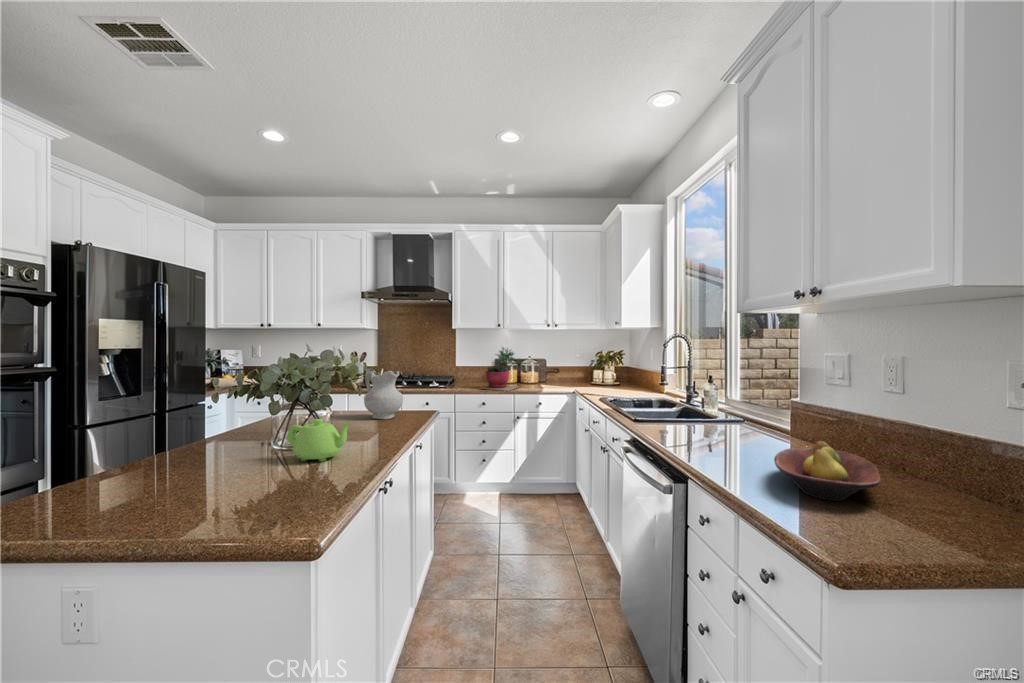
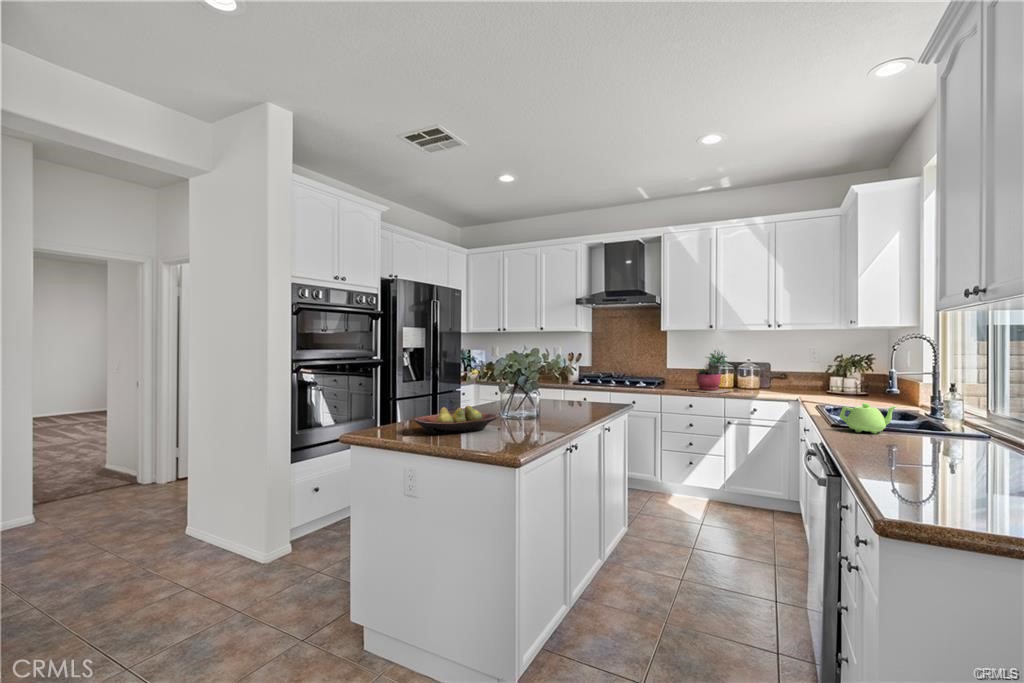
ceramic pitcher: present [364,368,403,419] -> none [572,366,603,408]
teapot: present [286,419,350,461] -> present [839,403,897,434]
fruit bowl: present [774,441,881,501] -> present [414,406,498,434]

